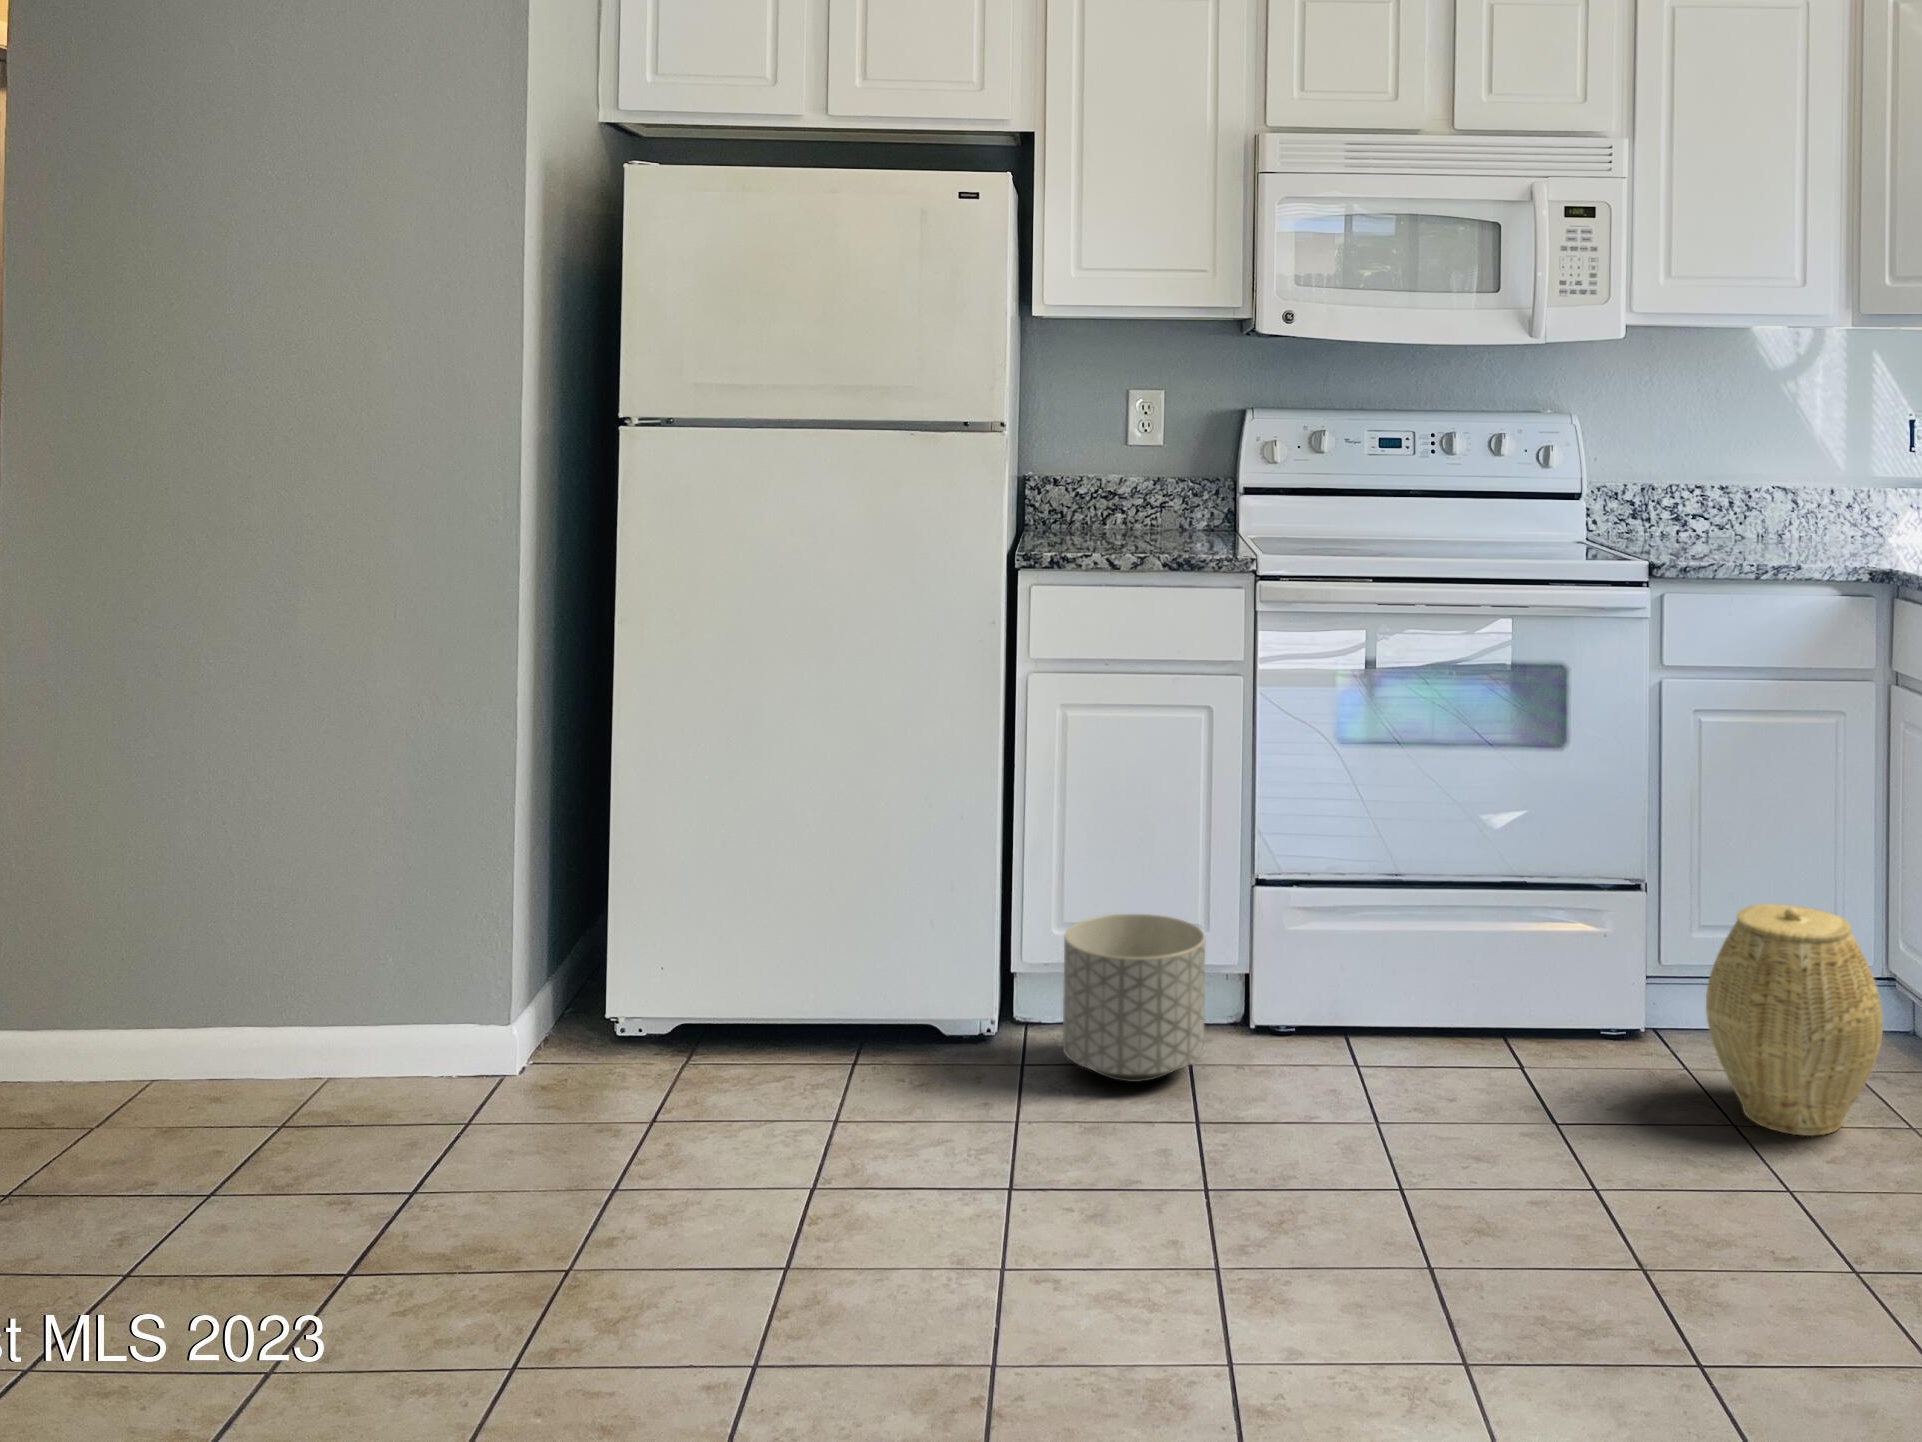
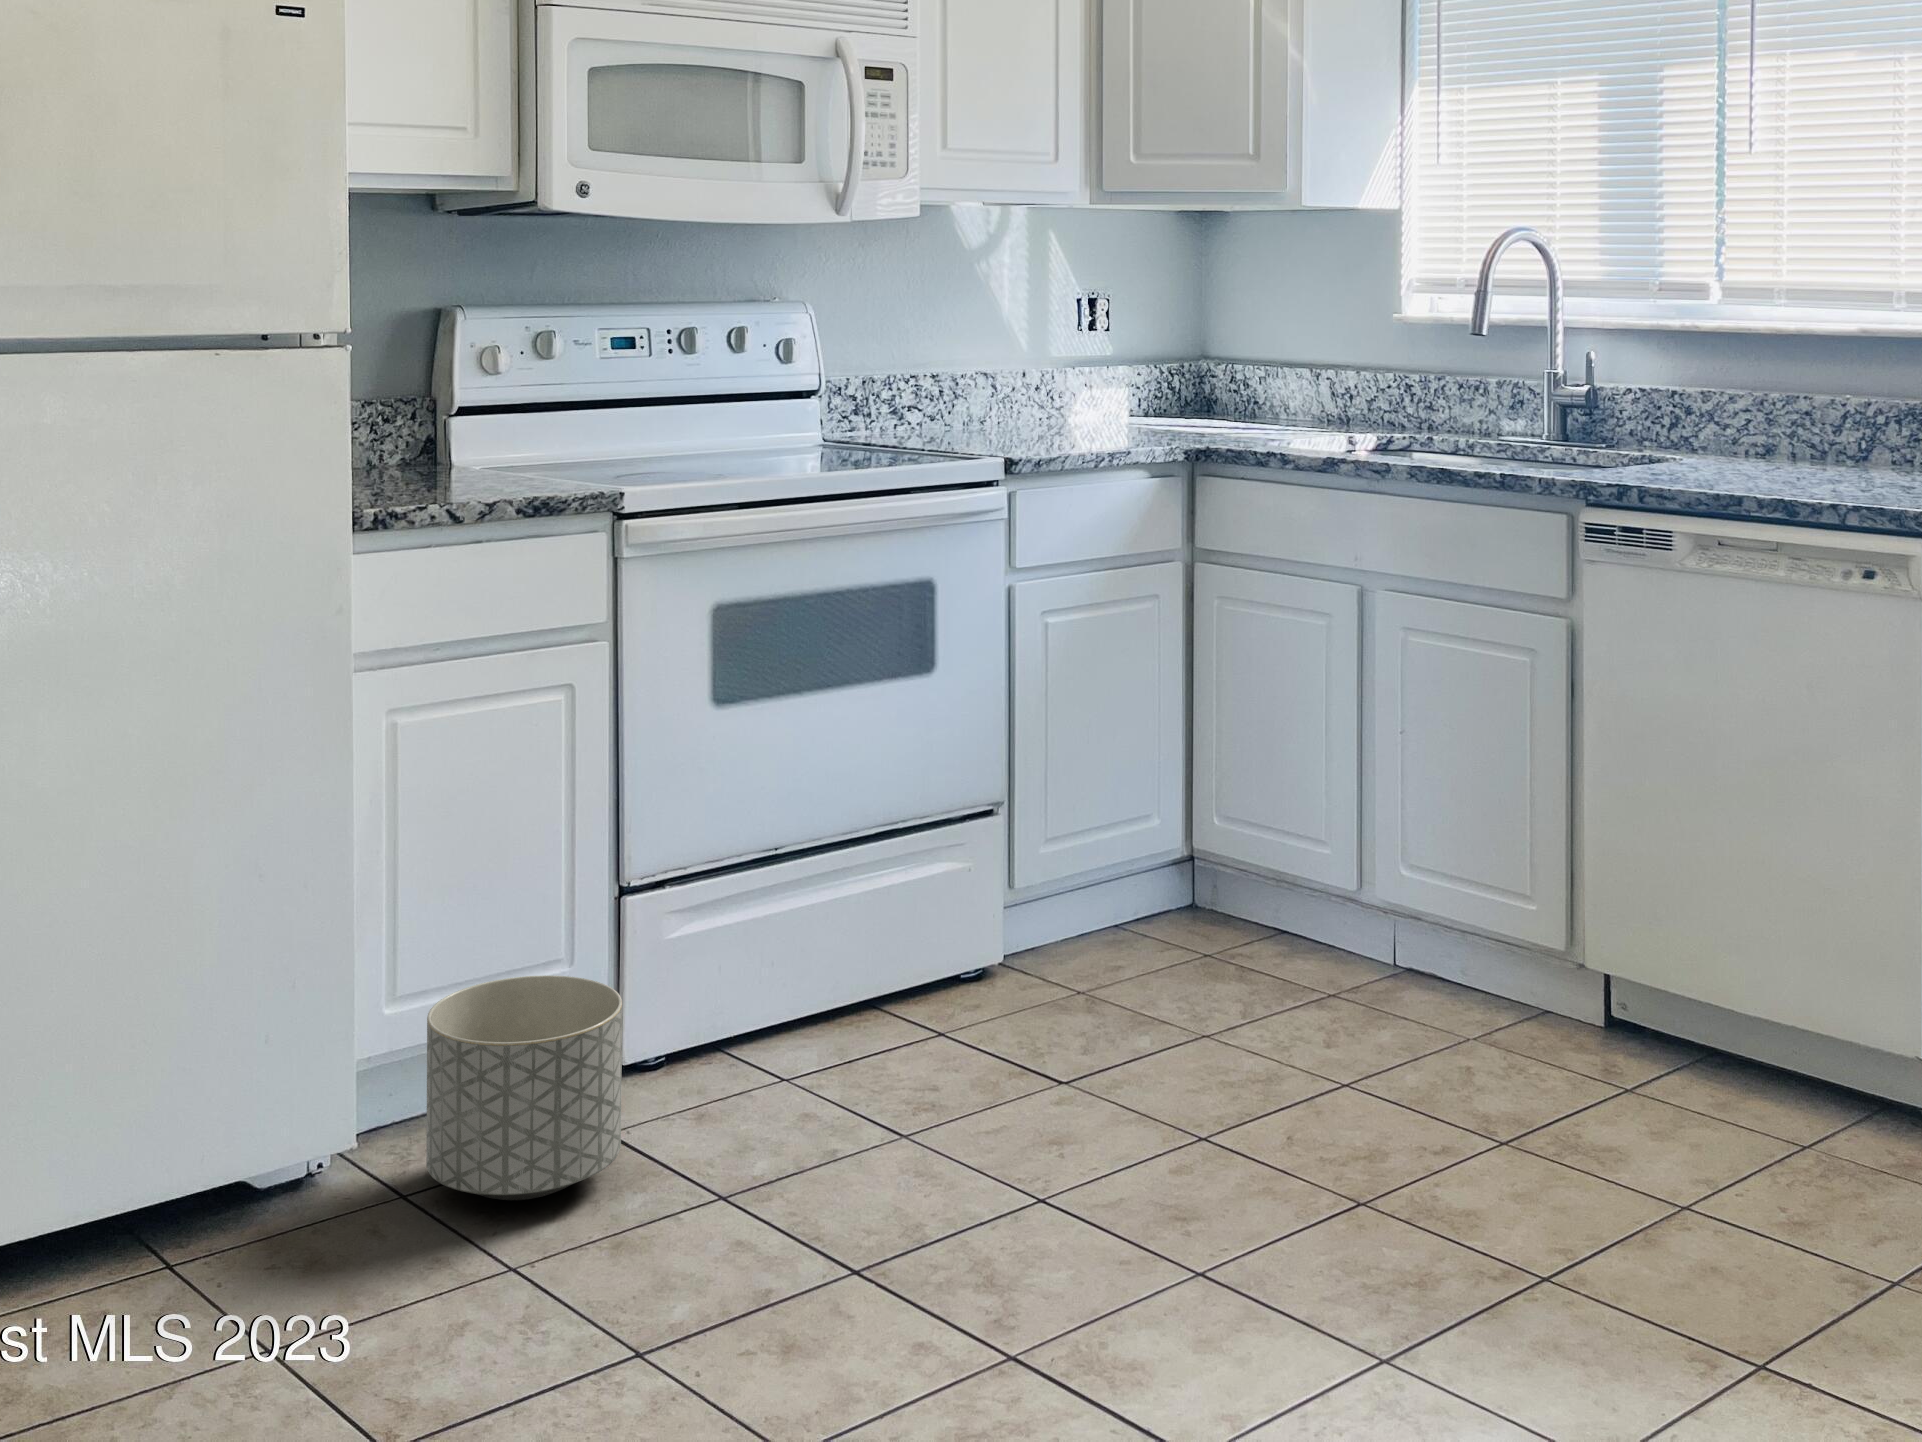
woven basket: present [1706,904,1883,1136] -> none [1106,801,1276,1030]

